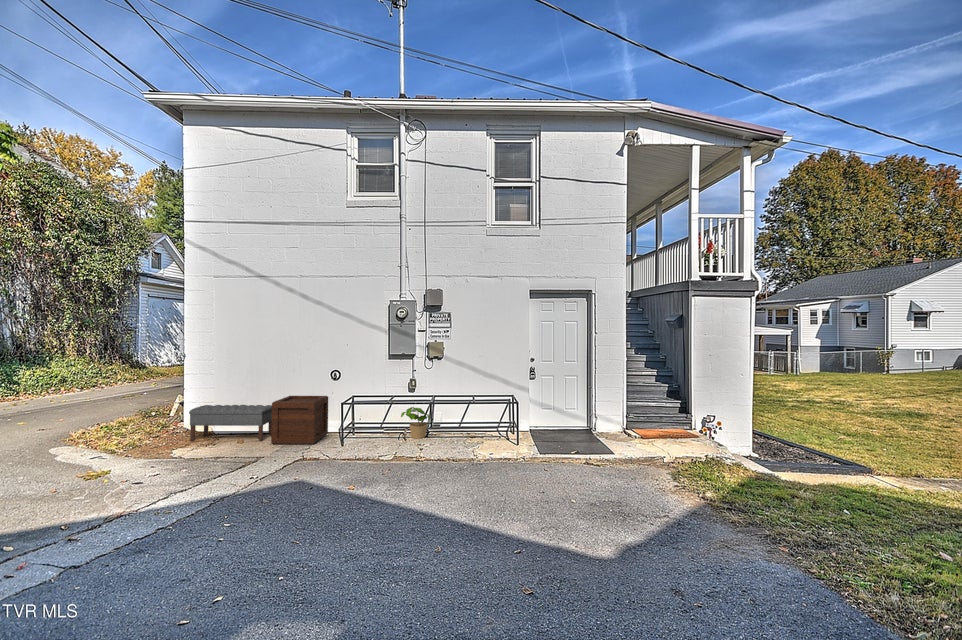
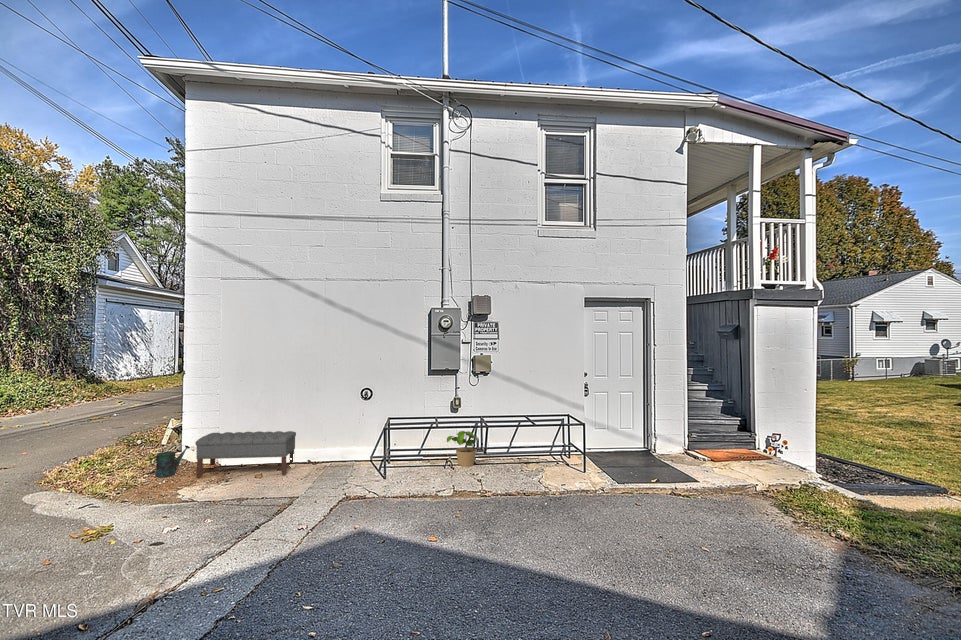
wooden crate: present [271,396,328,444] -> none [300,419,360,479]
watering can: none [154,415,188,440] -> present [150,445,190,477]

